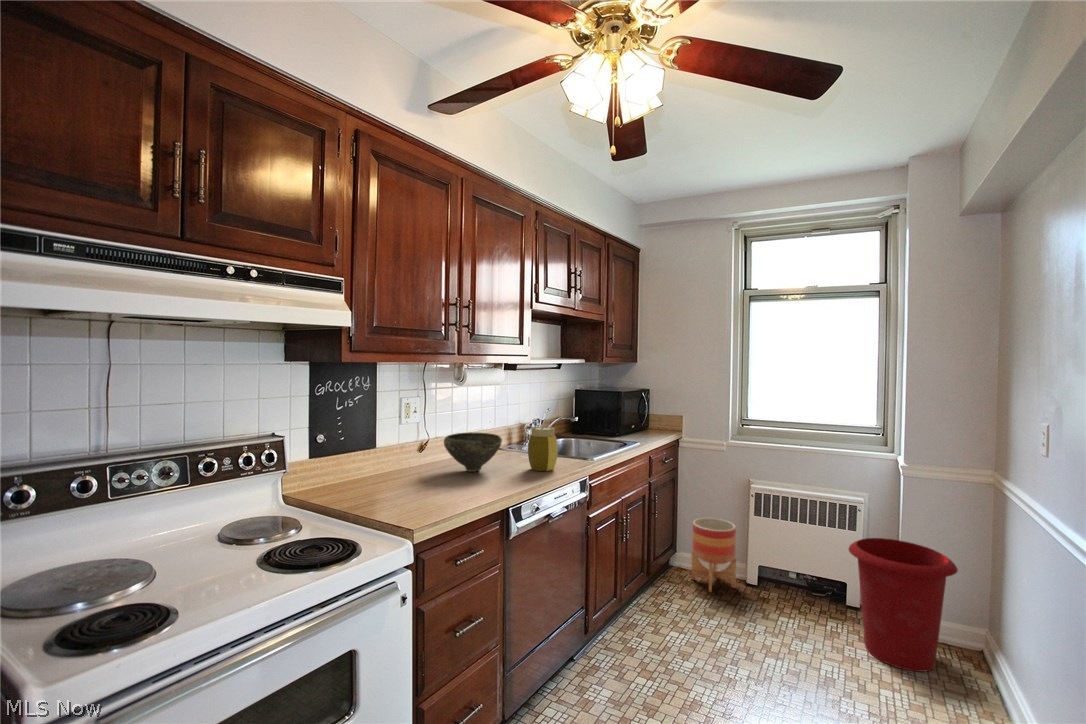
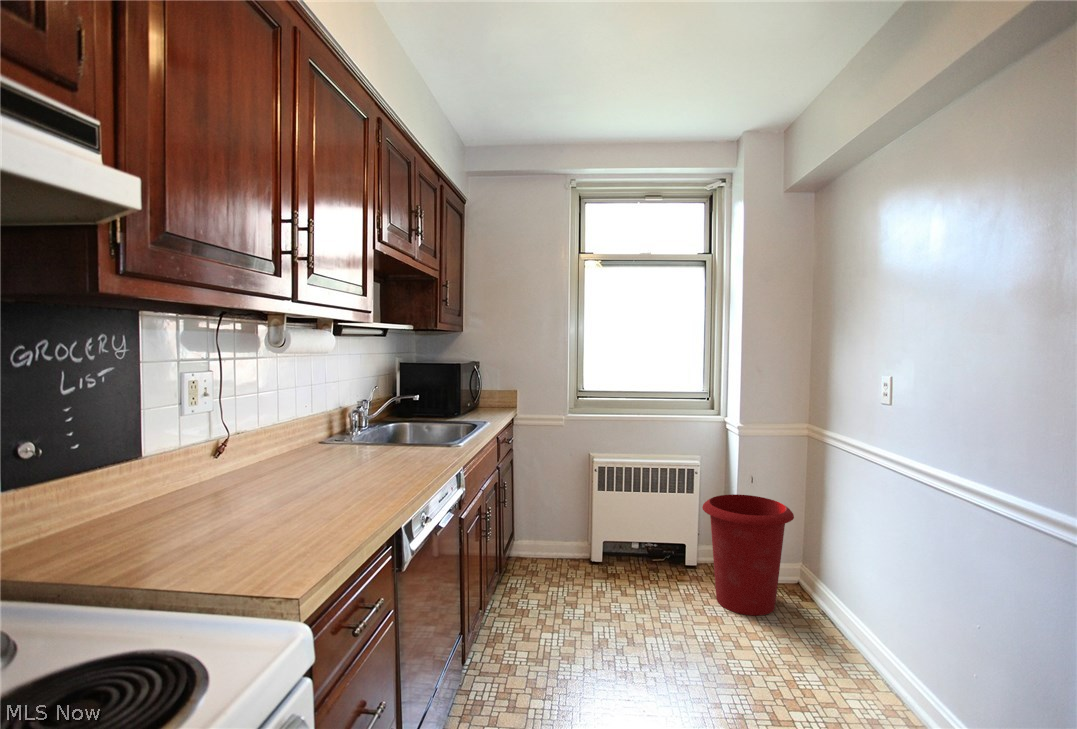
jar: present [528,427,558,471] -> none [390,406,431,466]
bowl: present [444,432,502,472] -> none [266,420,358,478]
planter: present [691,518,736,592] -> none [538,499,585,580]

